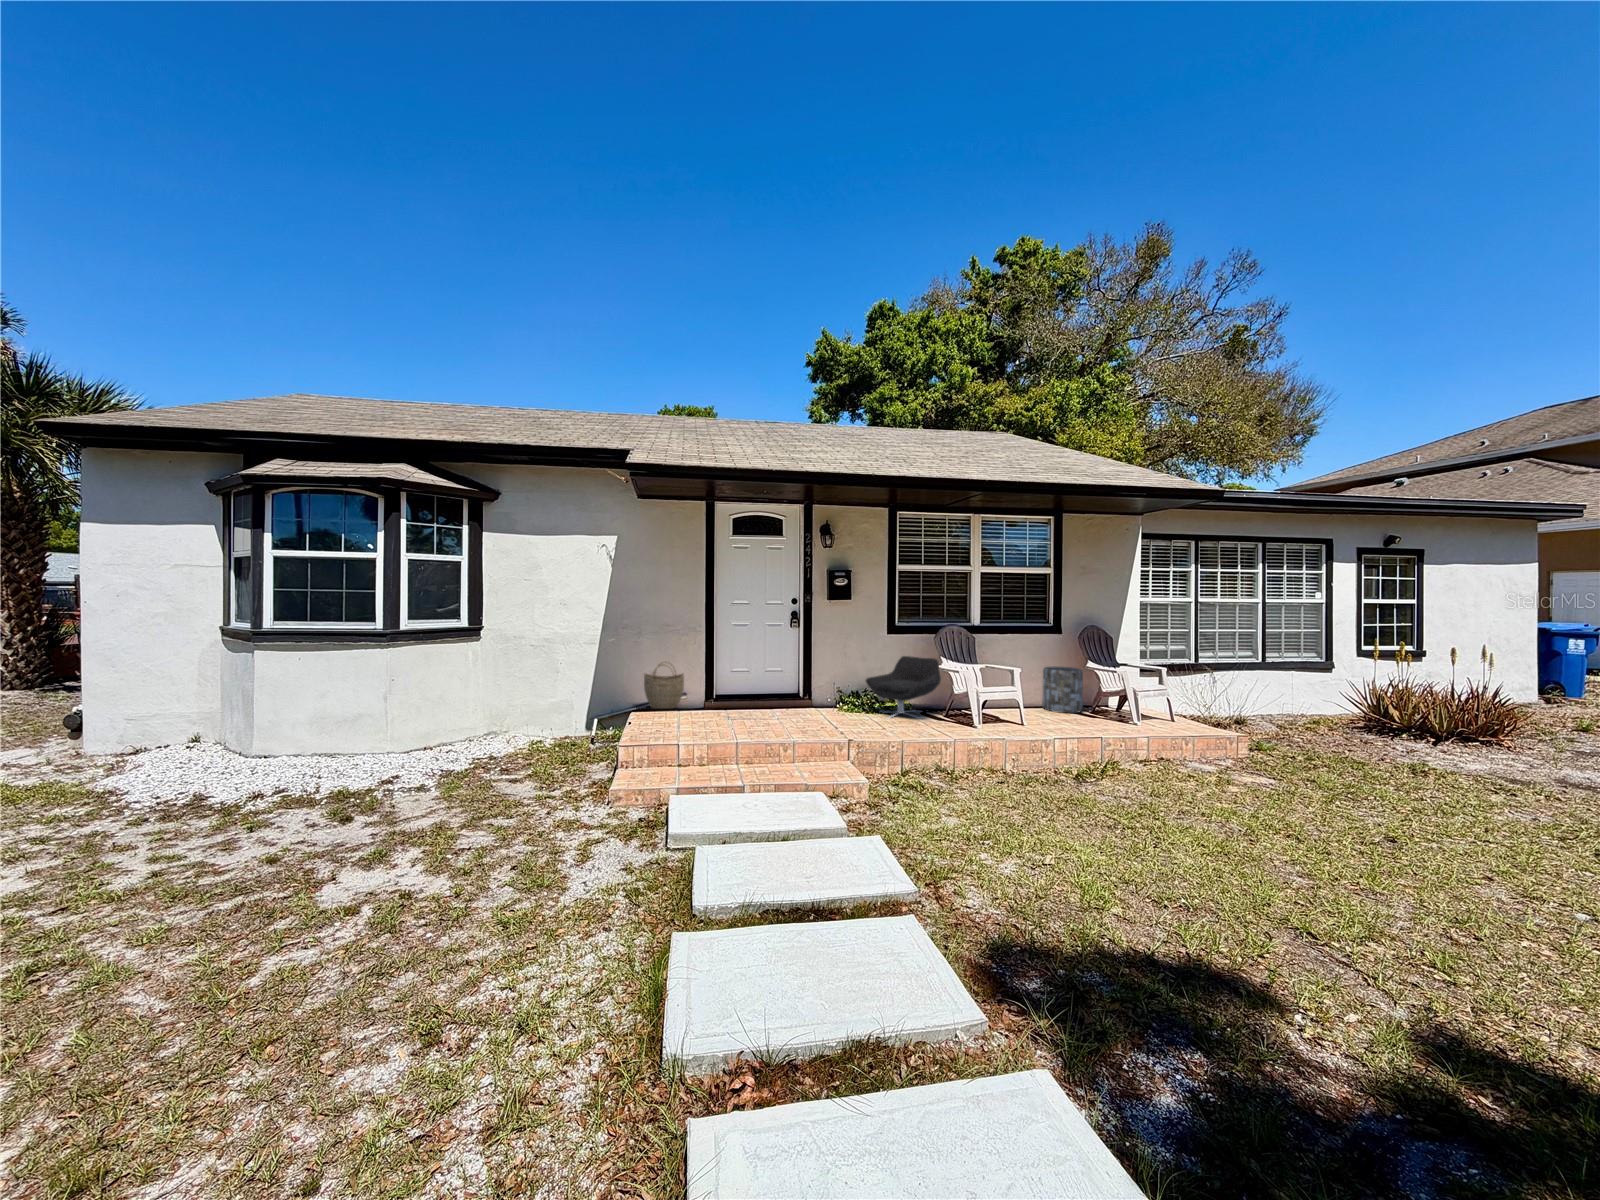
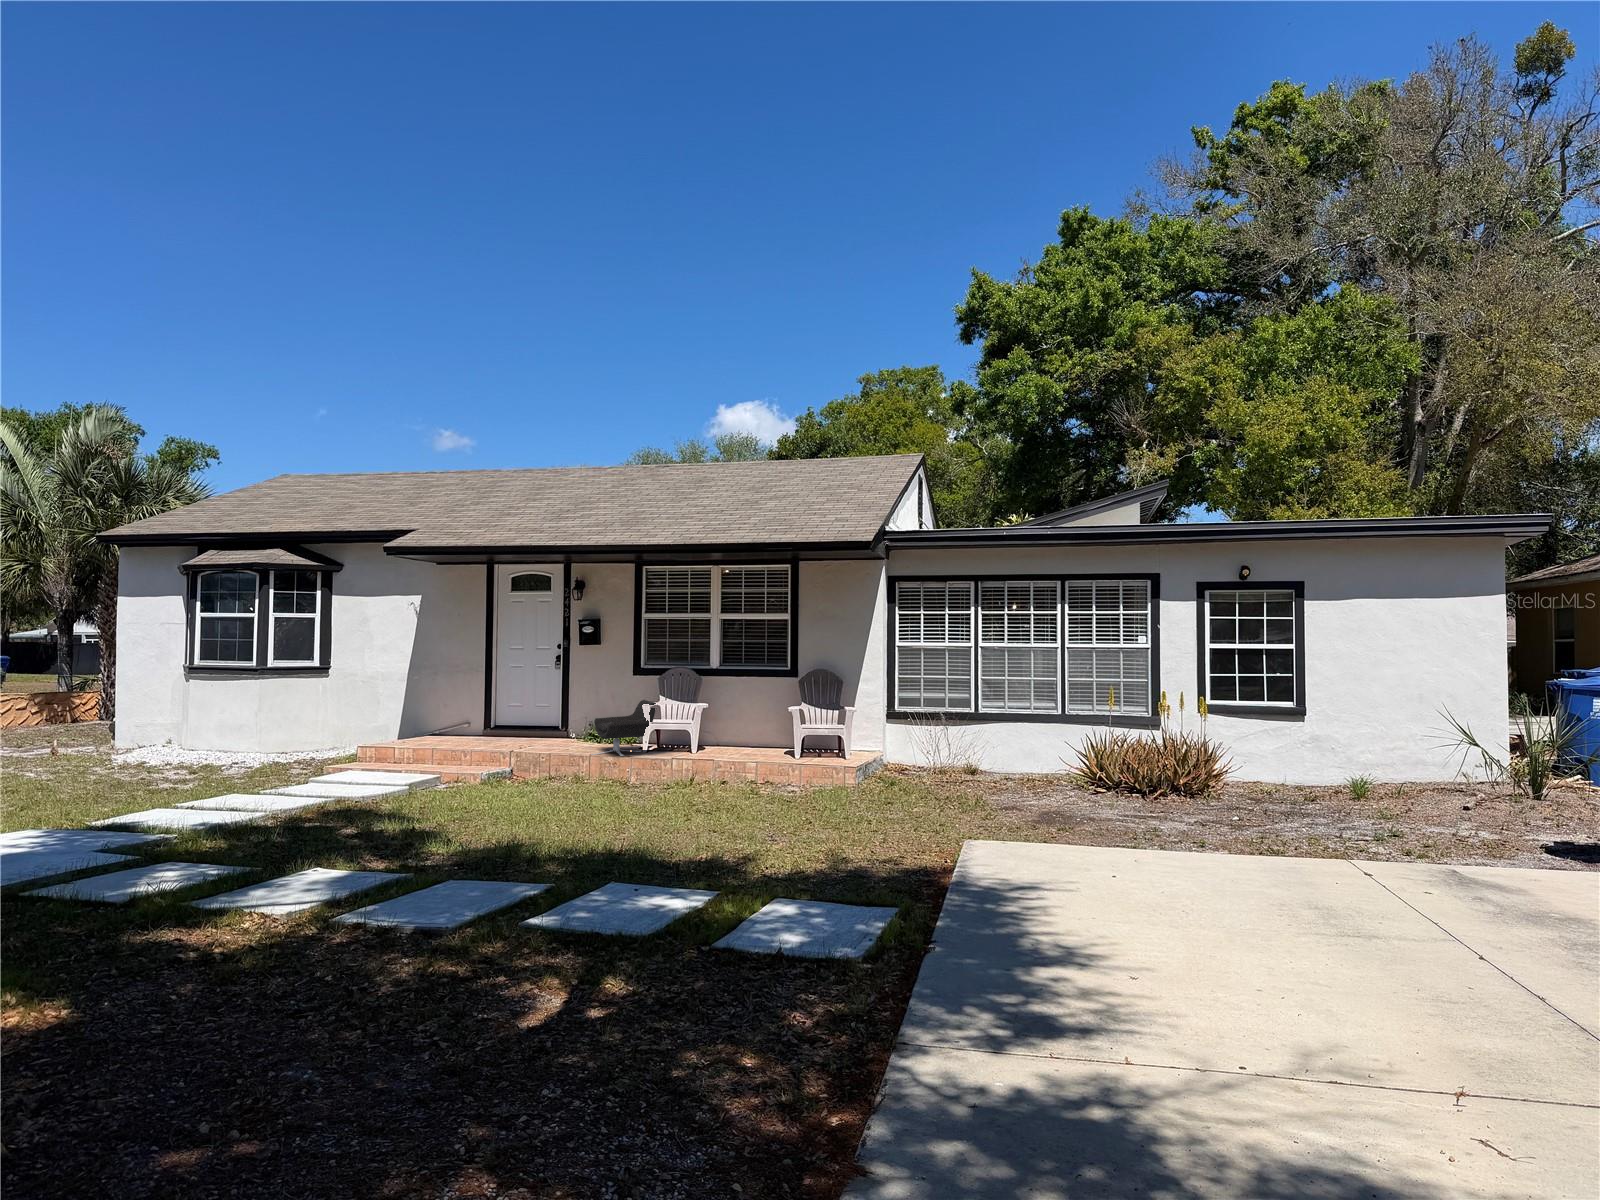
woven basket: present [644,662,684,709] -> none [432,700,468,739]
side table: present [1042,666,1083,713] -> none [771,715,808,761]

